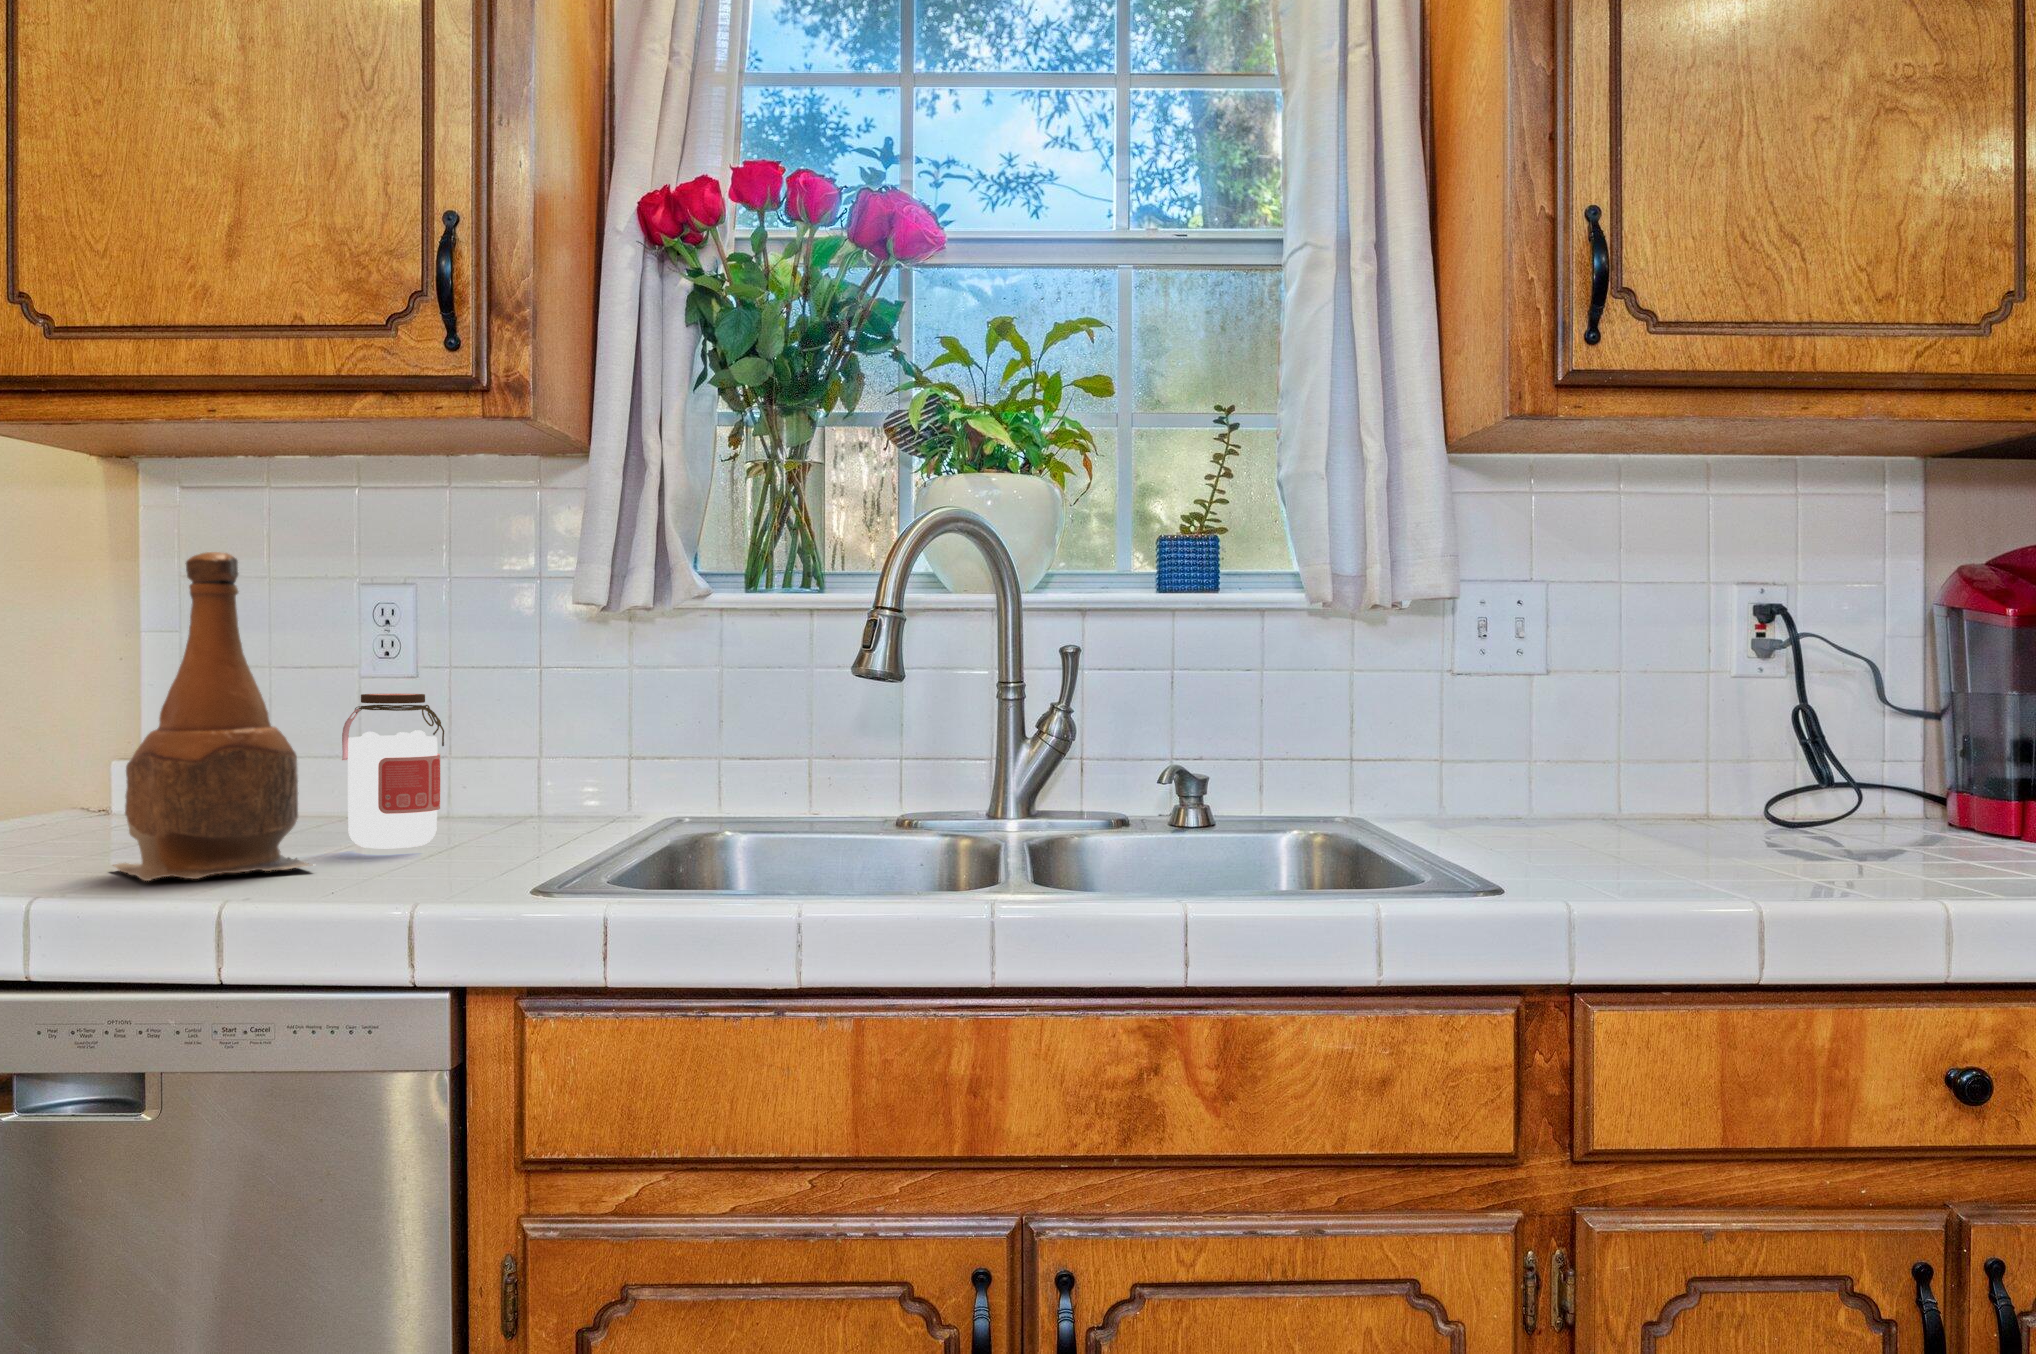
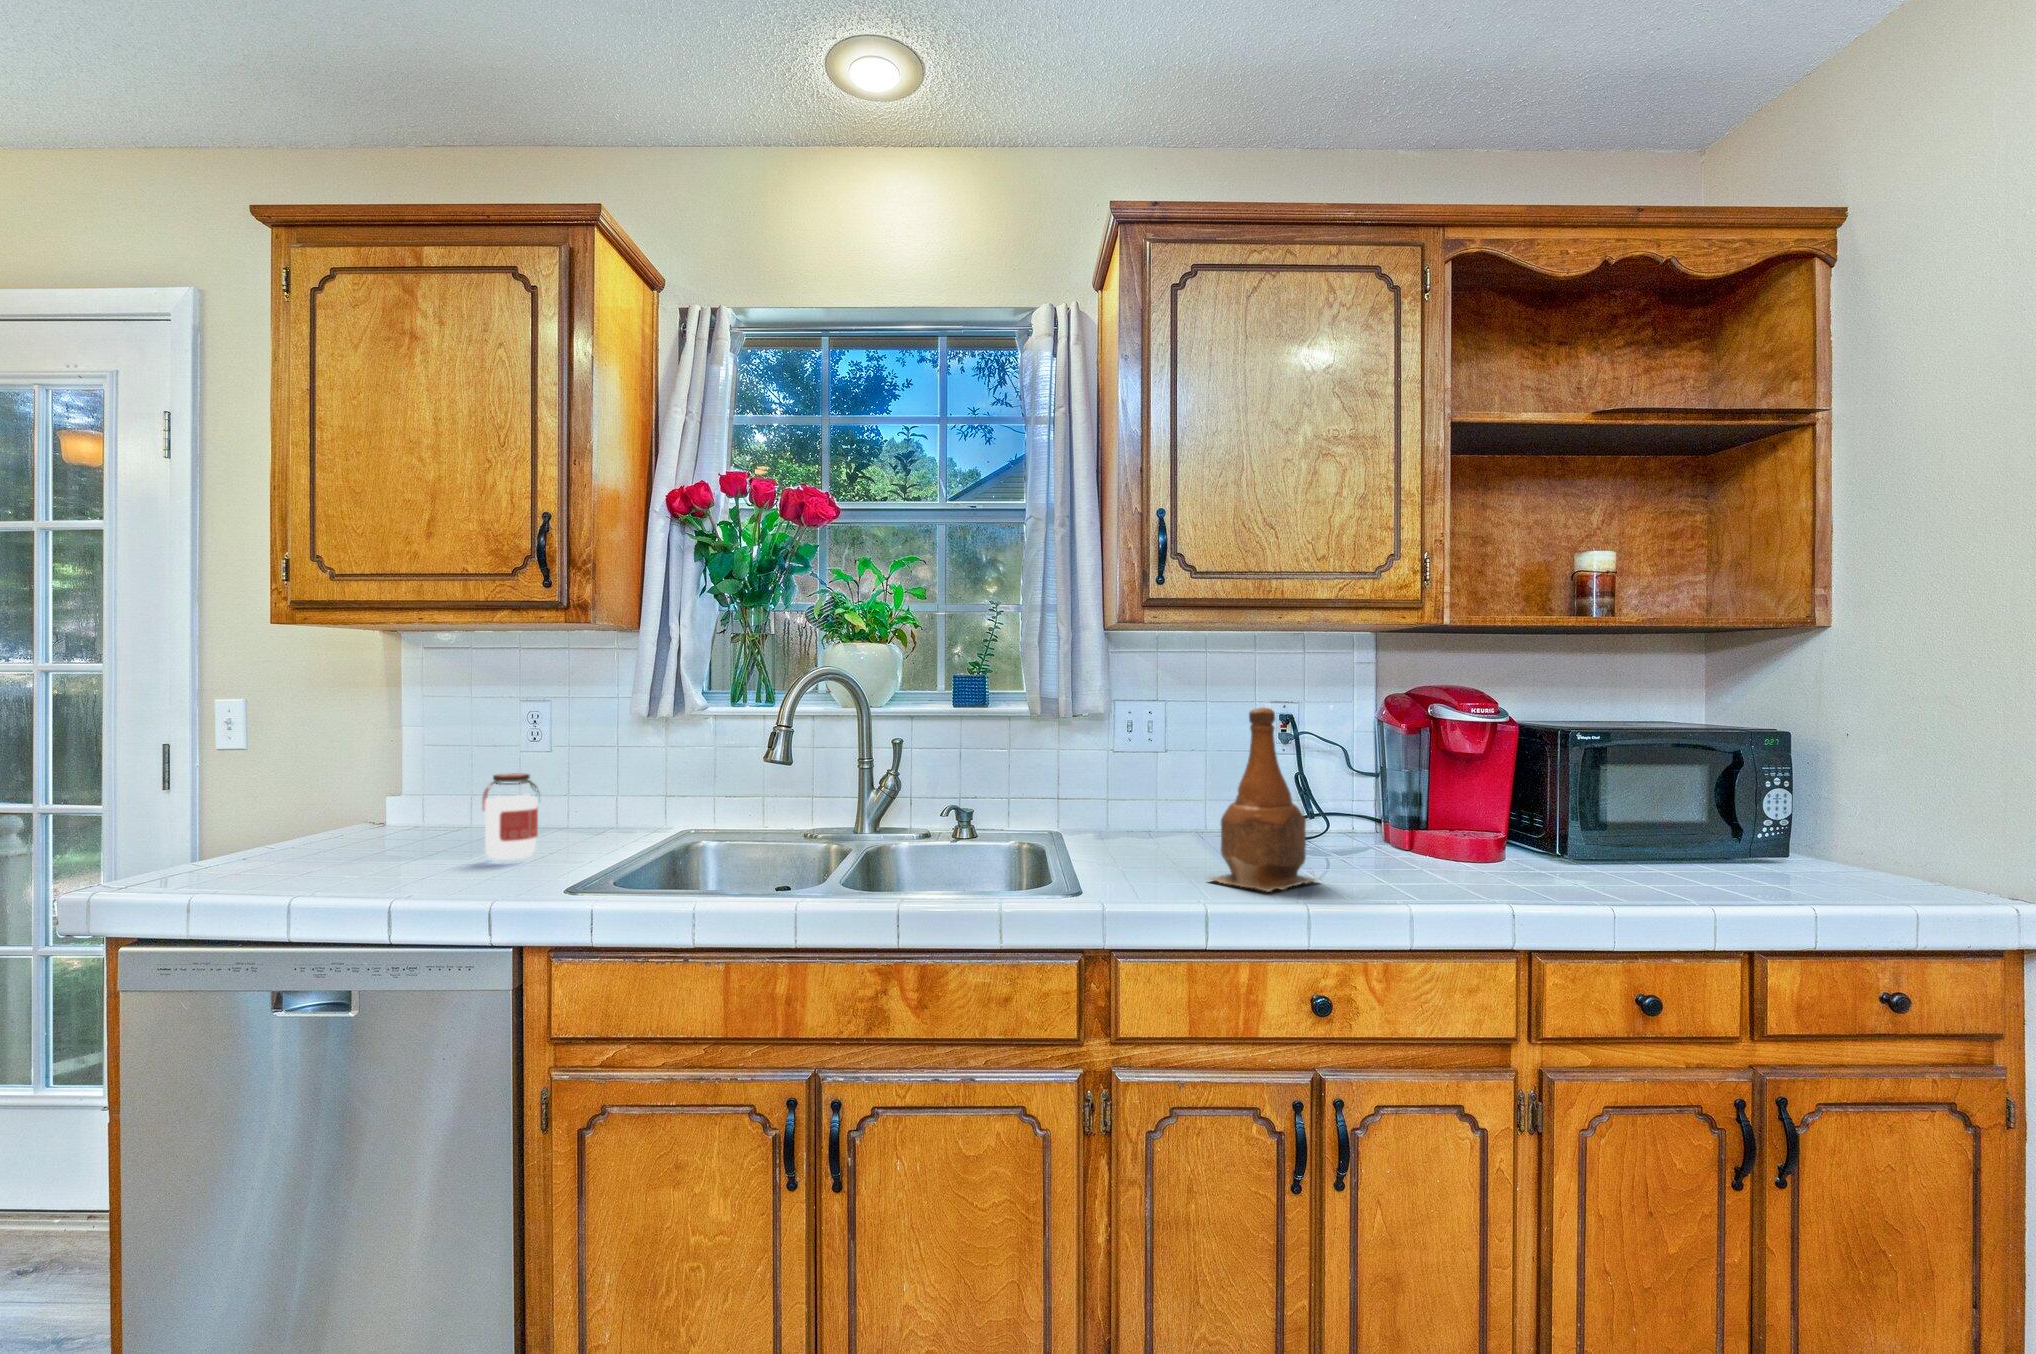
bottle: present [114,552,309,881] -> present [1208,708,1316,892]

